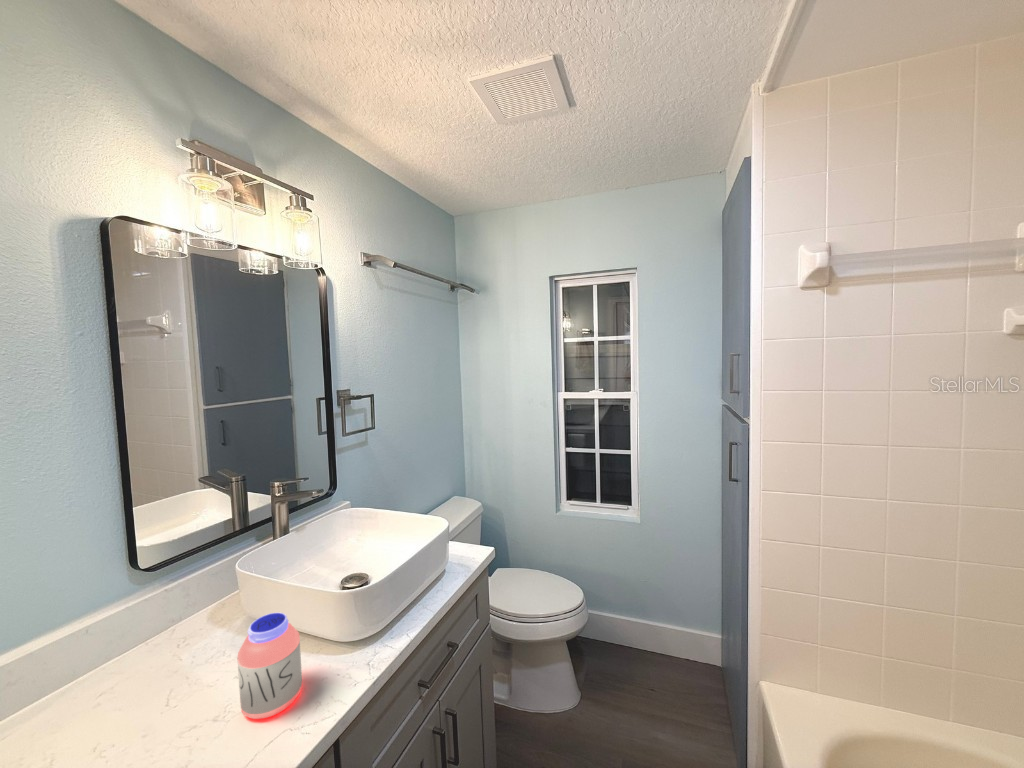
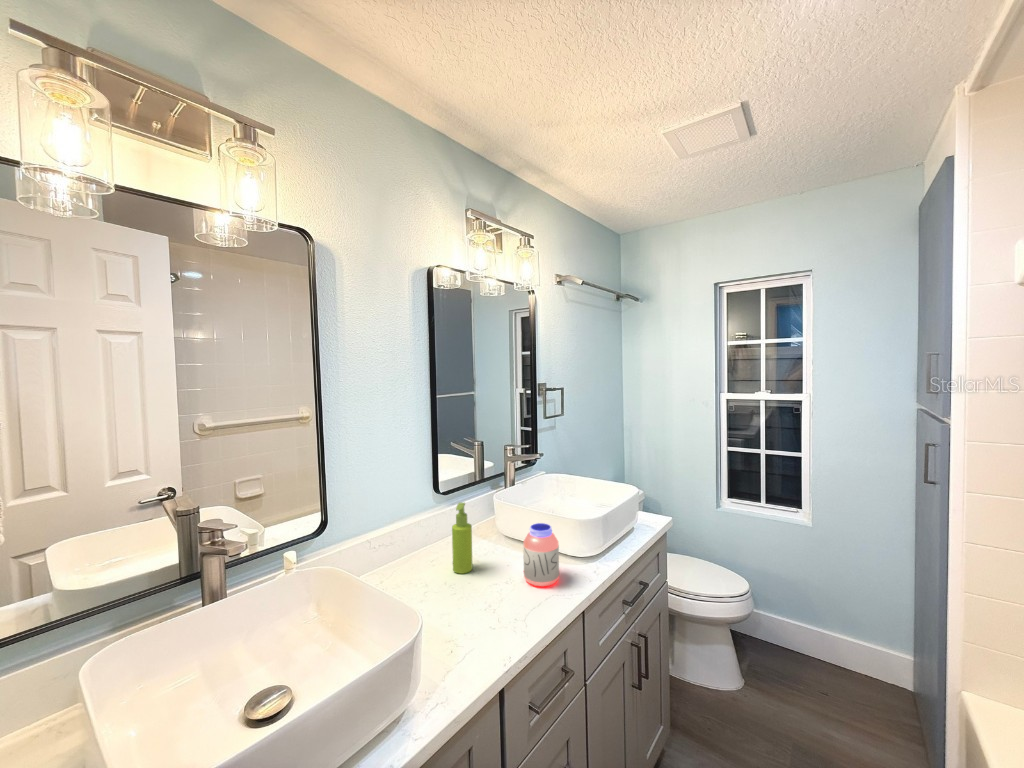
soap dispenser: none [112,598,162,718] -> present [452,503,473,574]

